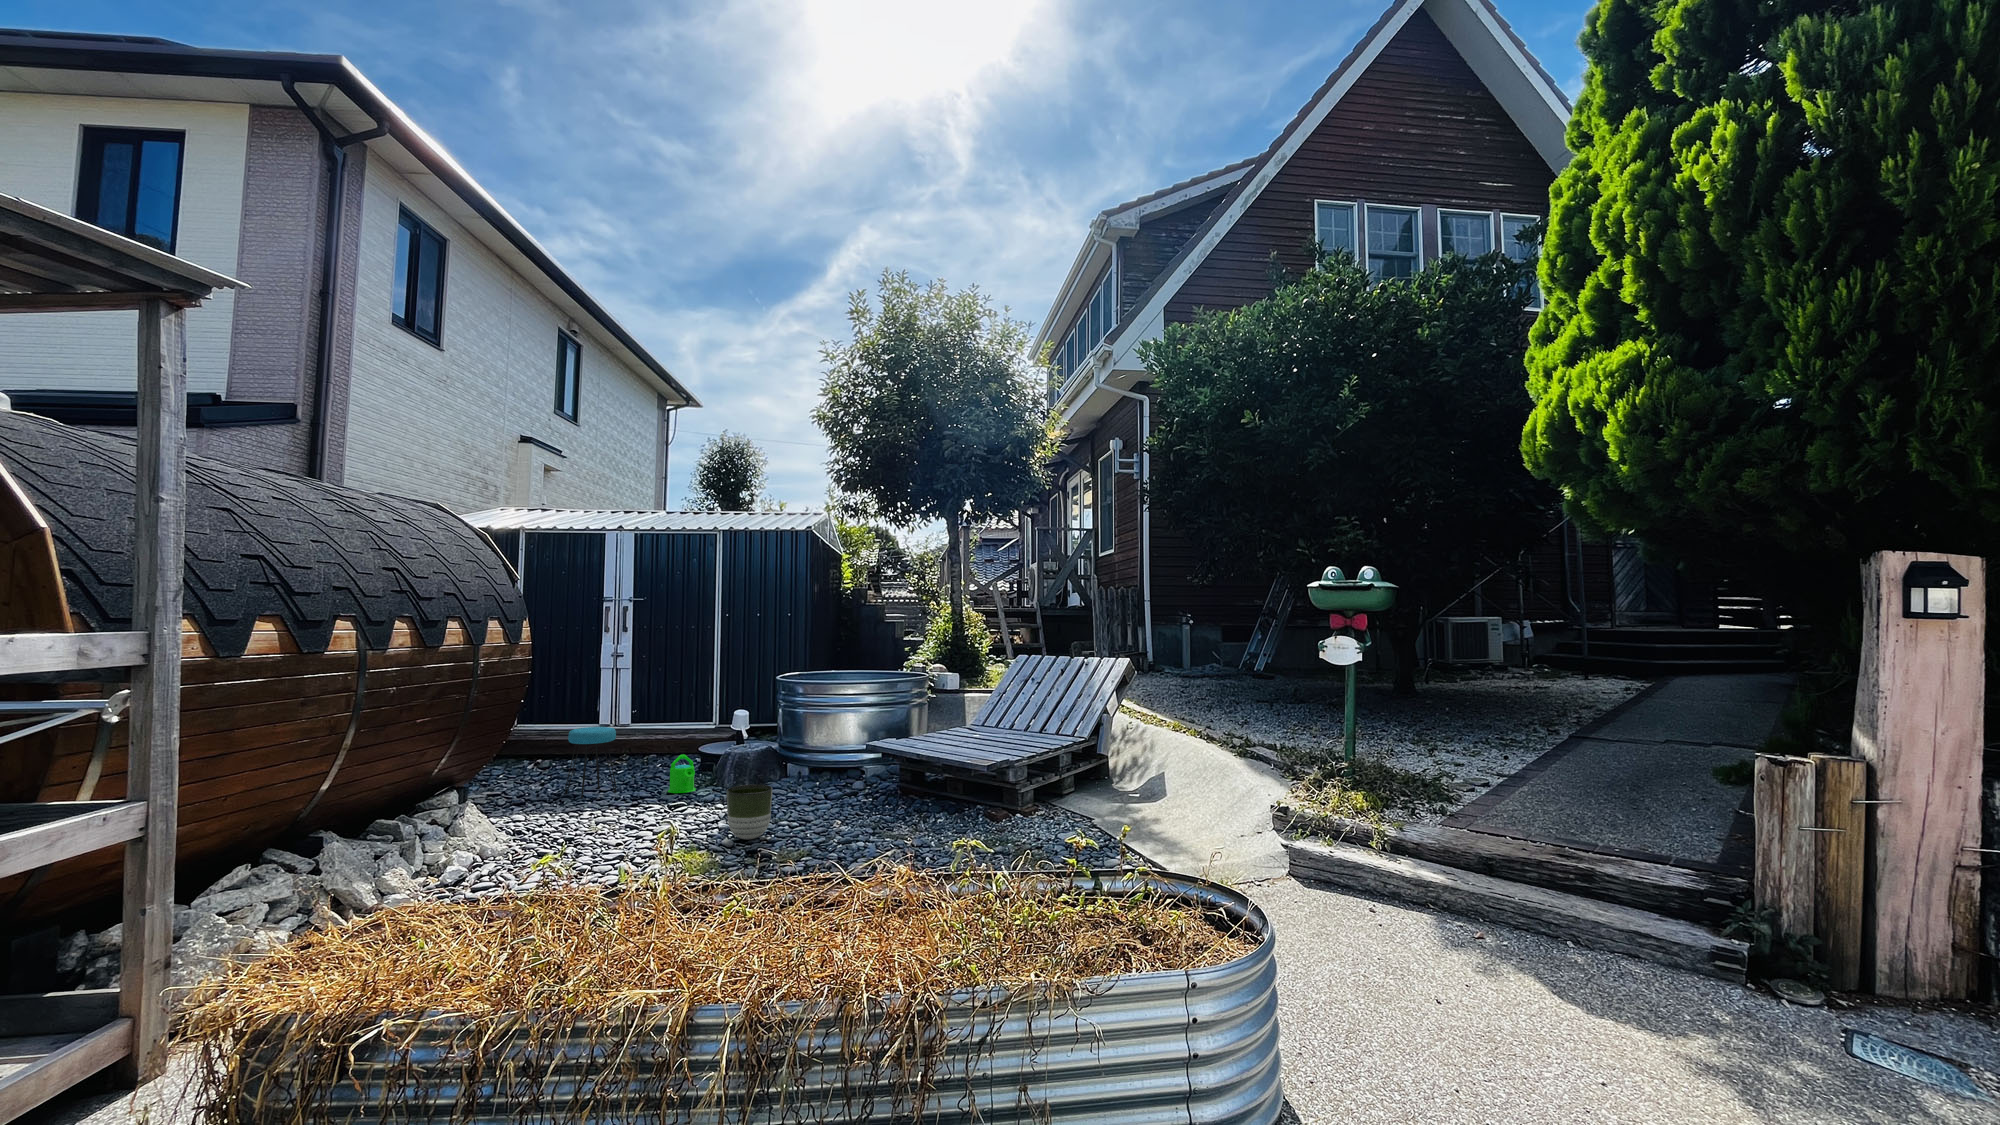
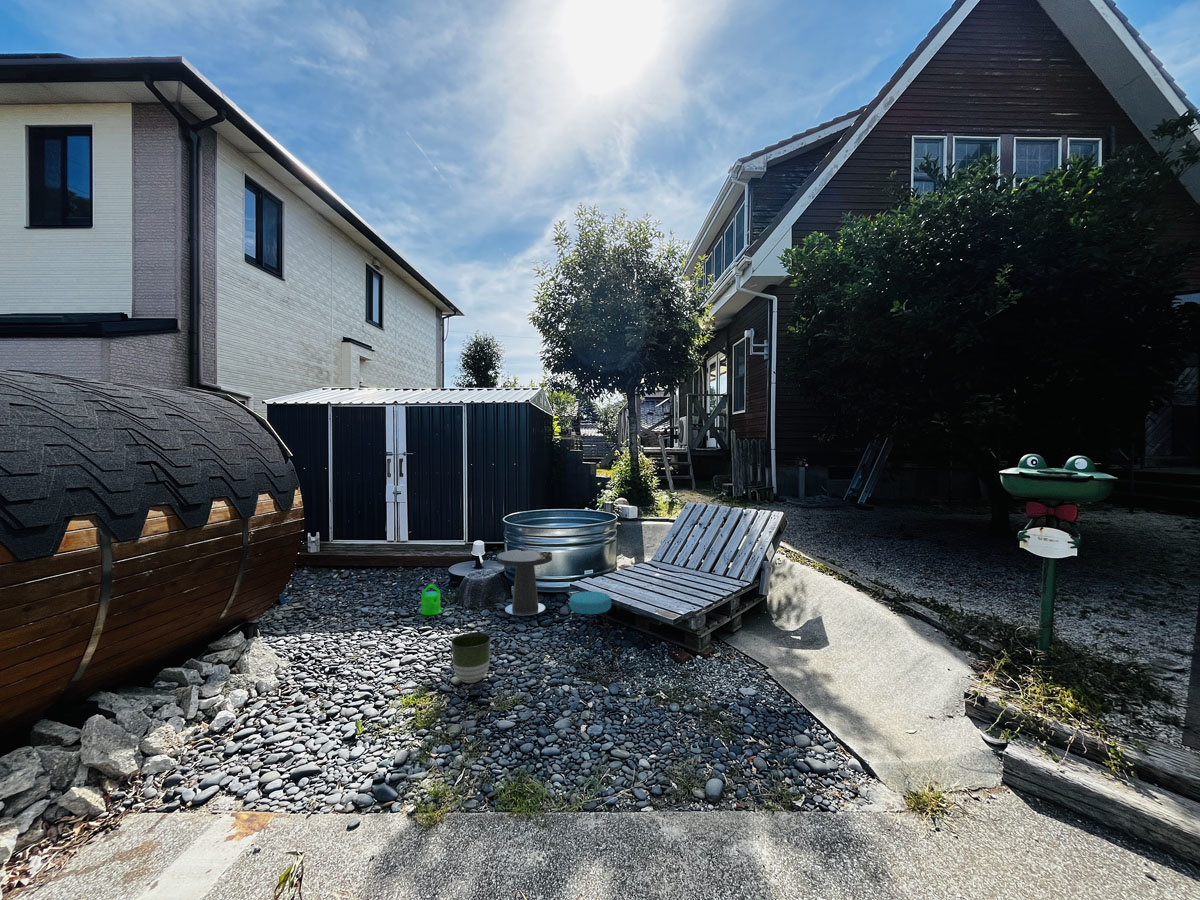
side table: none [771,711,842,791] -> present [497,550,552,615]
stool: present [565,727,617,798] -> present [566,591,615,667]

